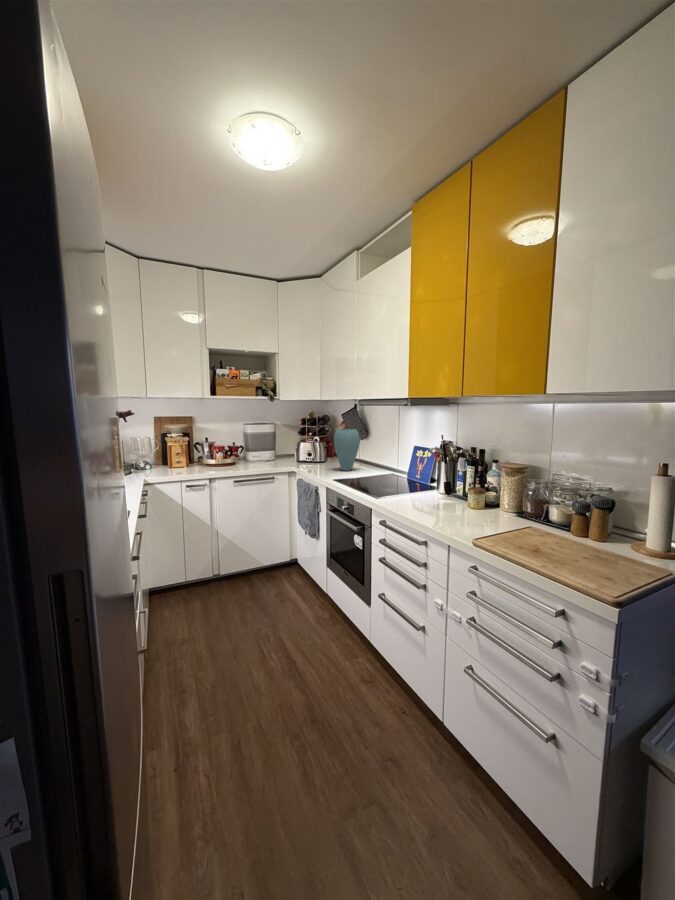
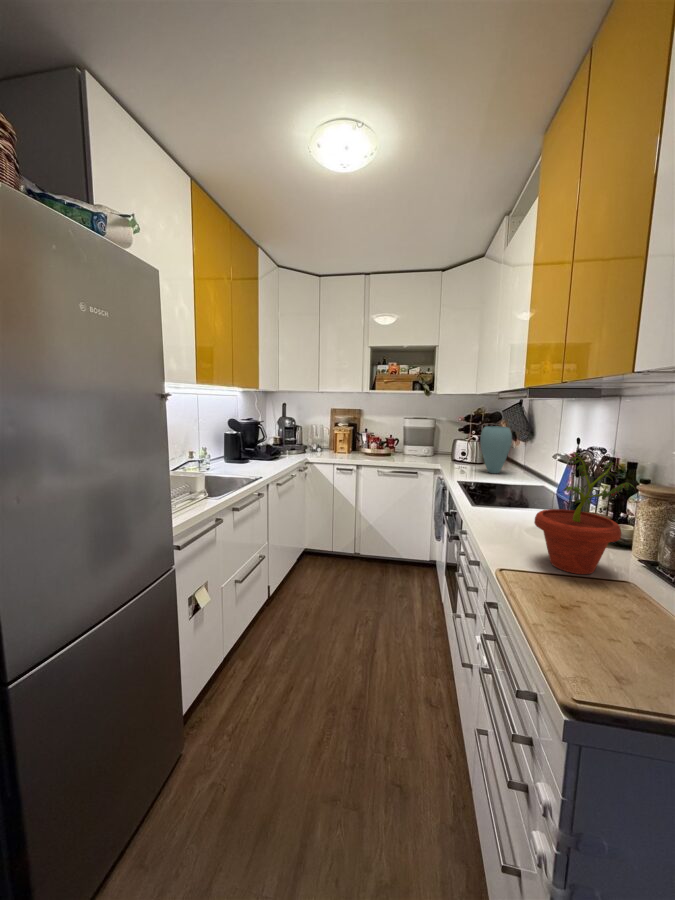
potted plant: none [455,444,517,530] -> present [534,452,634,574]

